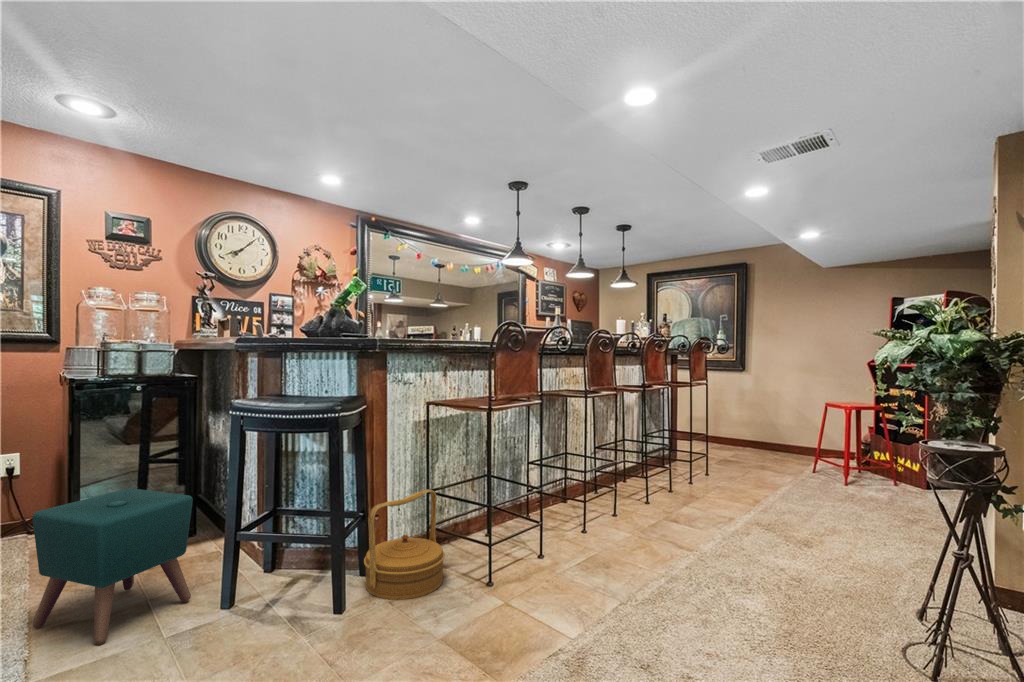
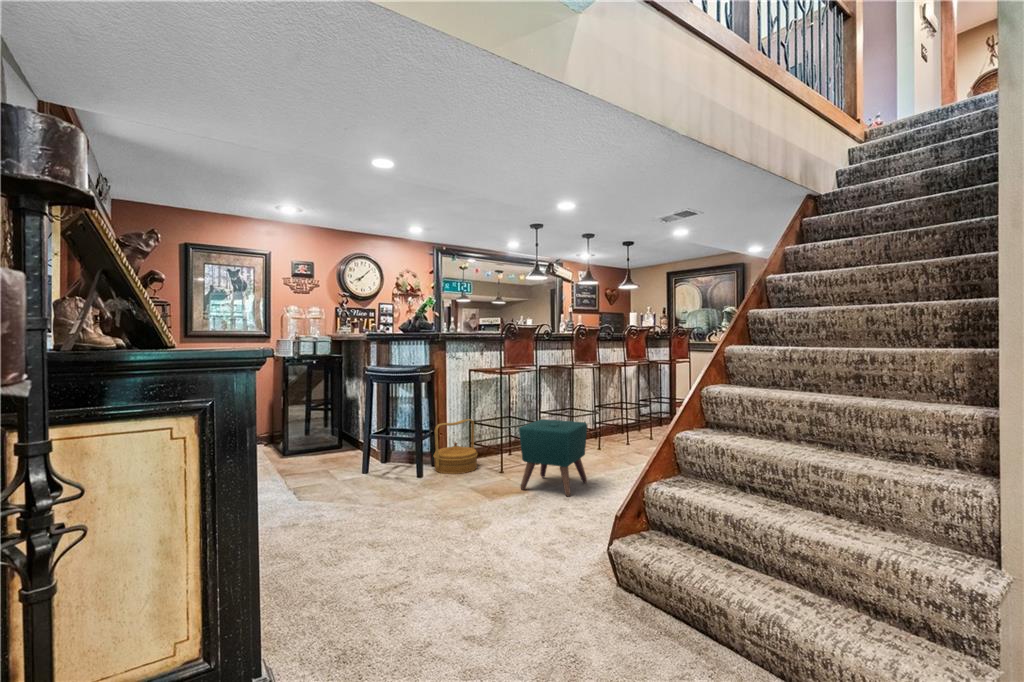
ottoman: present [32,488,193,645] -> present [519,419,587,497]

